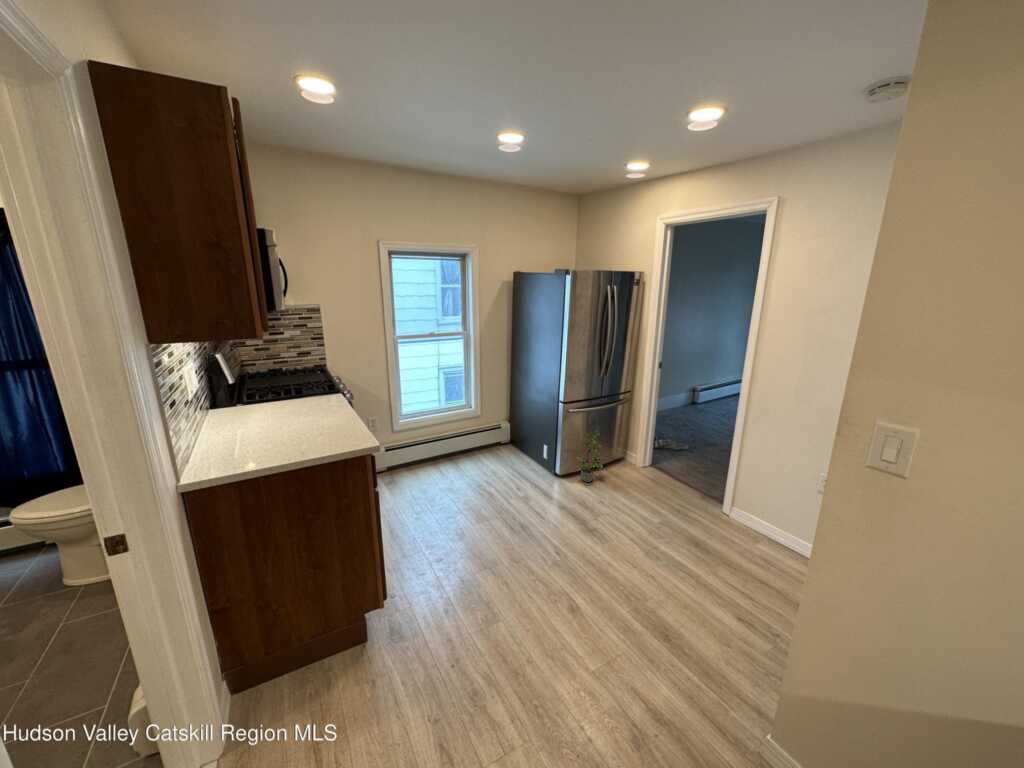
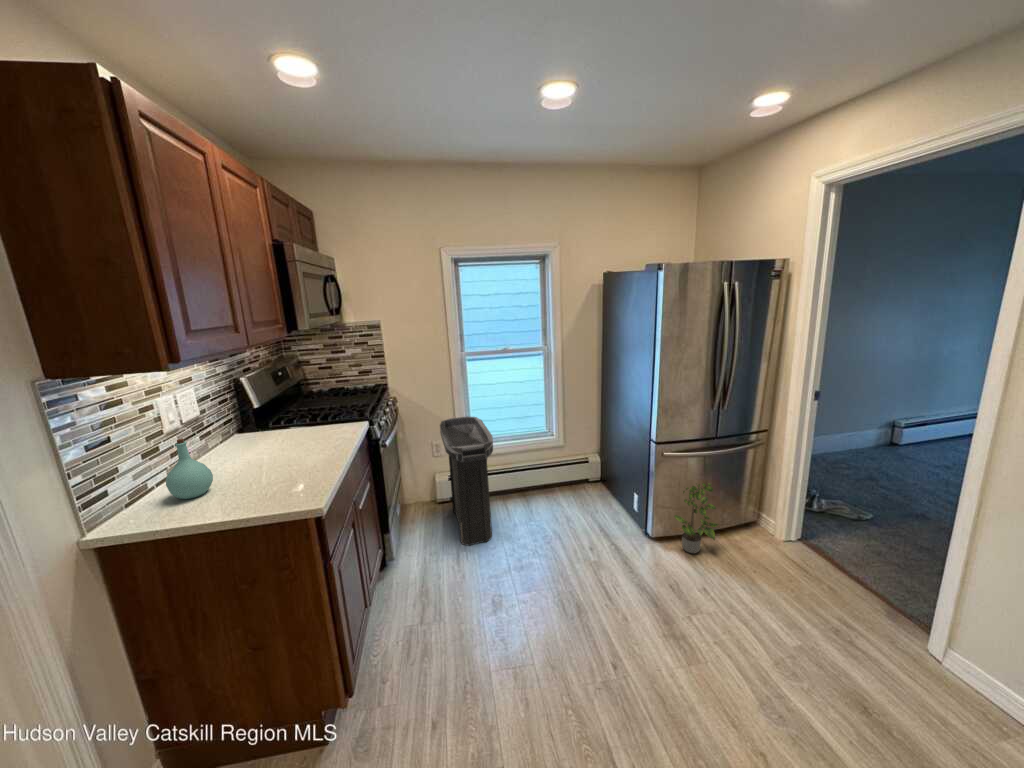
trash can: none [381,393,441,501] -> present [440,416,493,546]
bottle: none [221,403,258,455] -> present [166,439,213,499]

